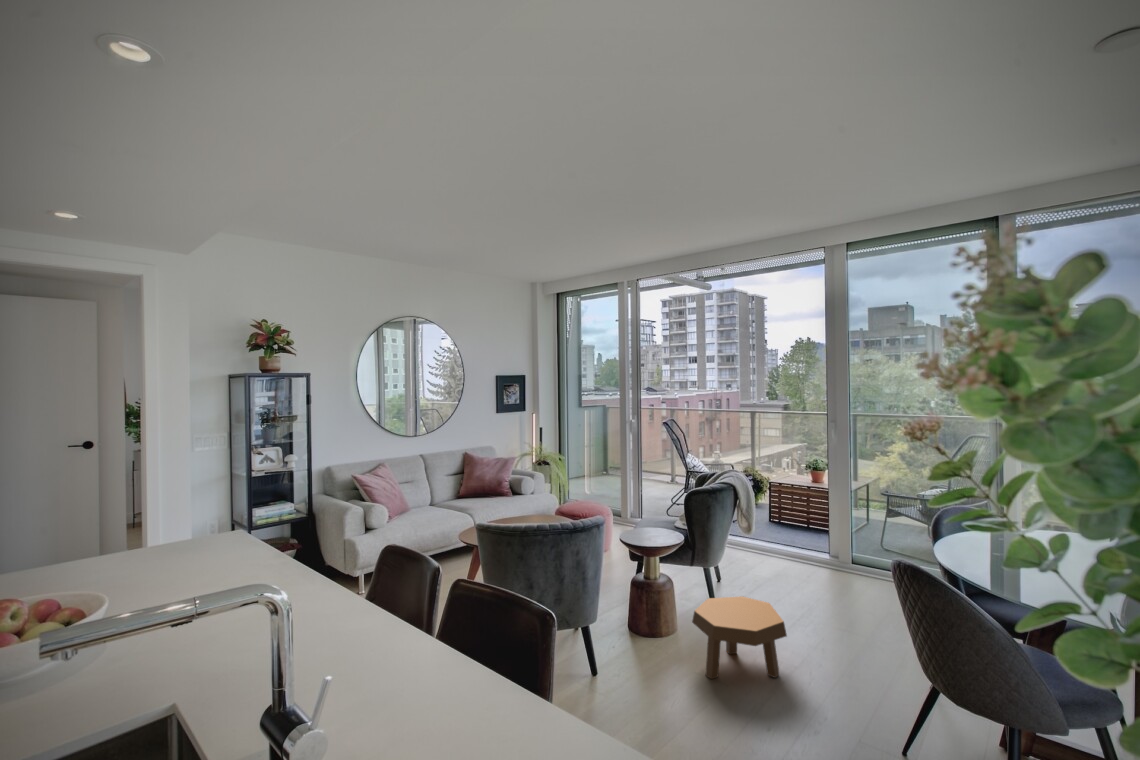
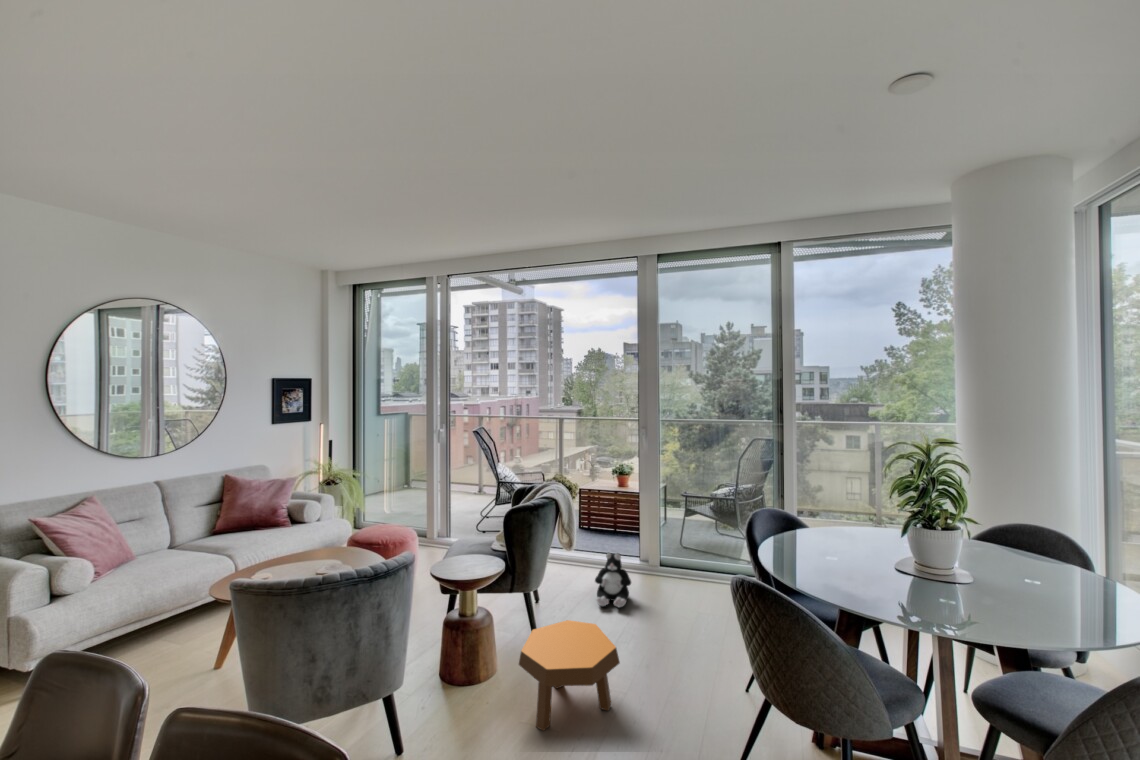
plush toy: none [785,550,825,605] -> present [595,553,631,607]

